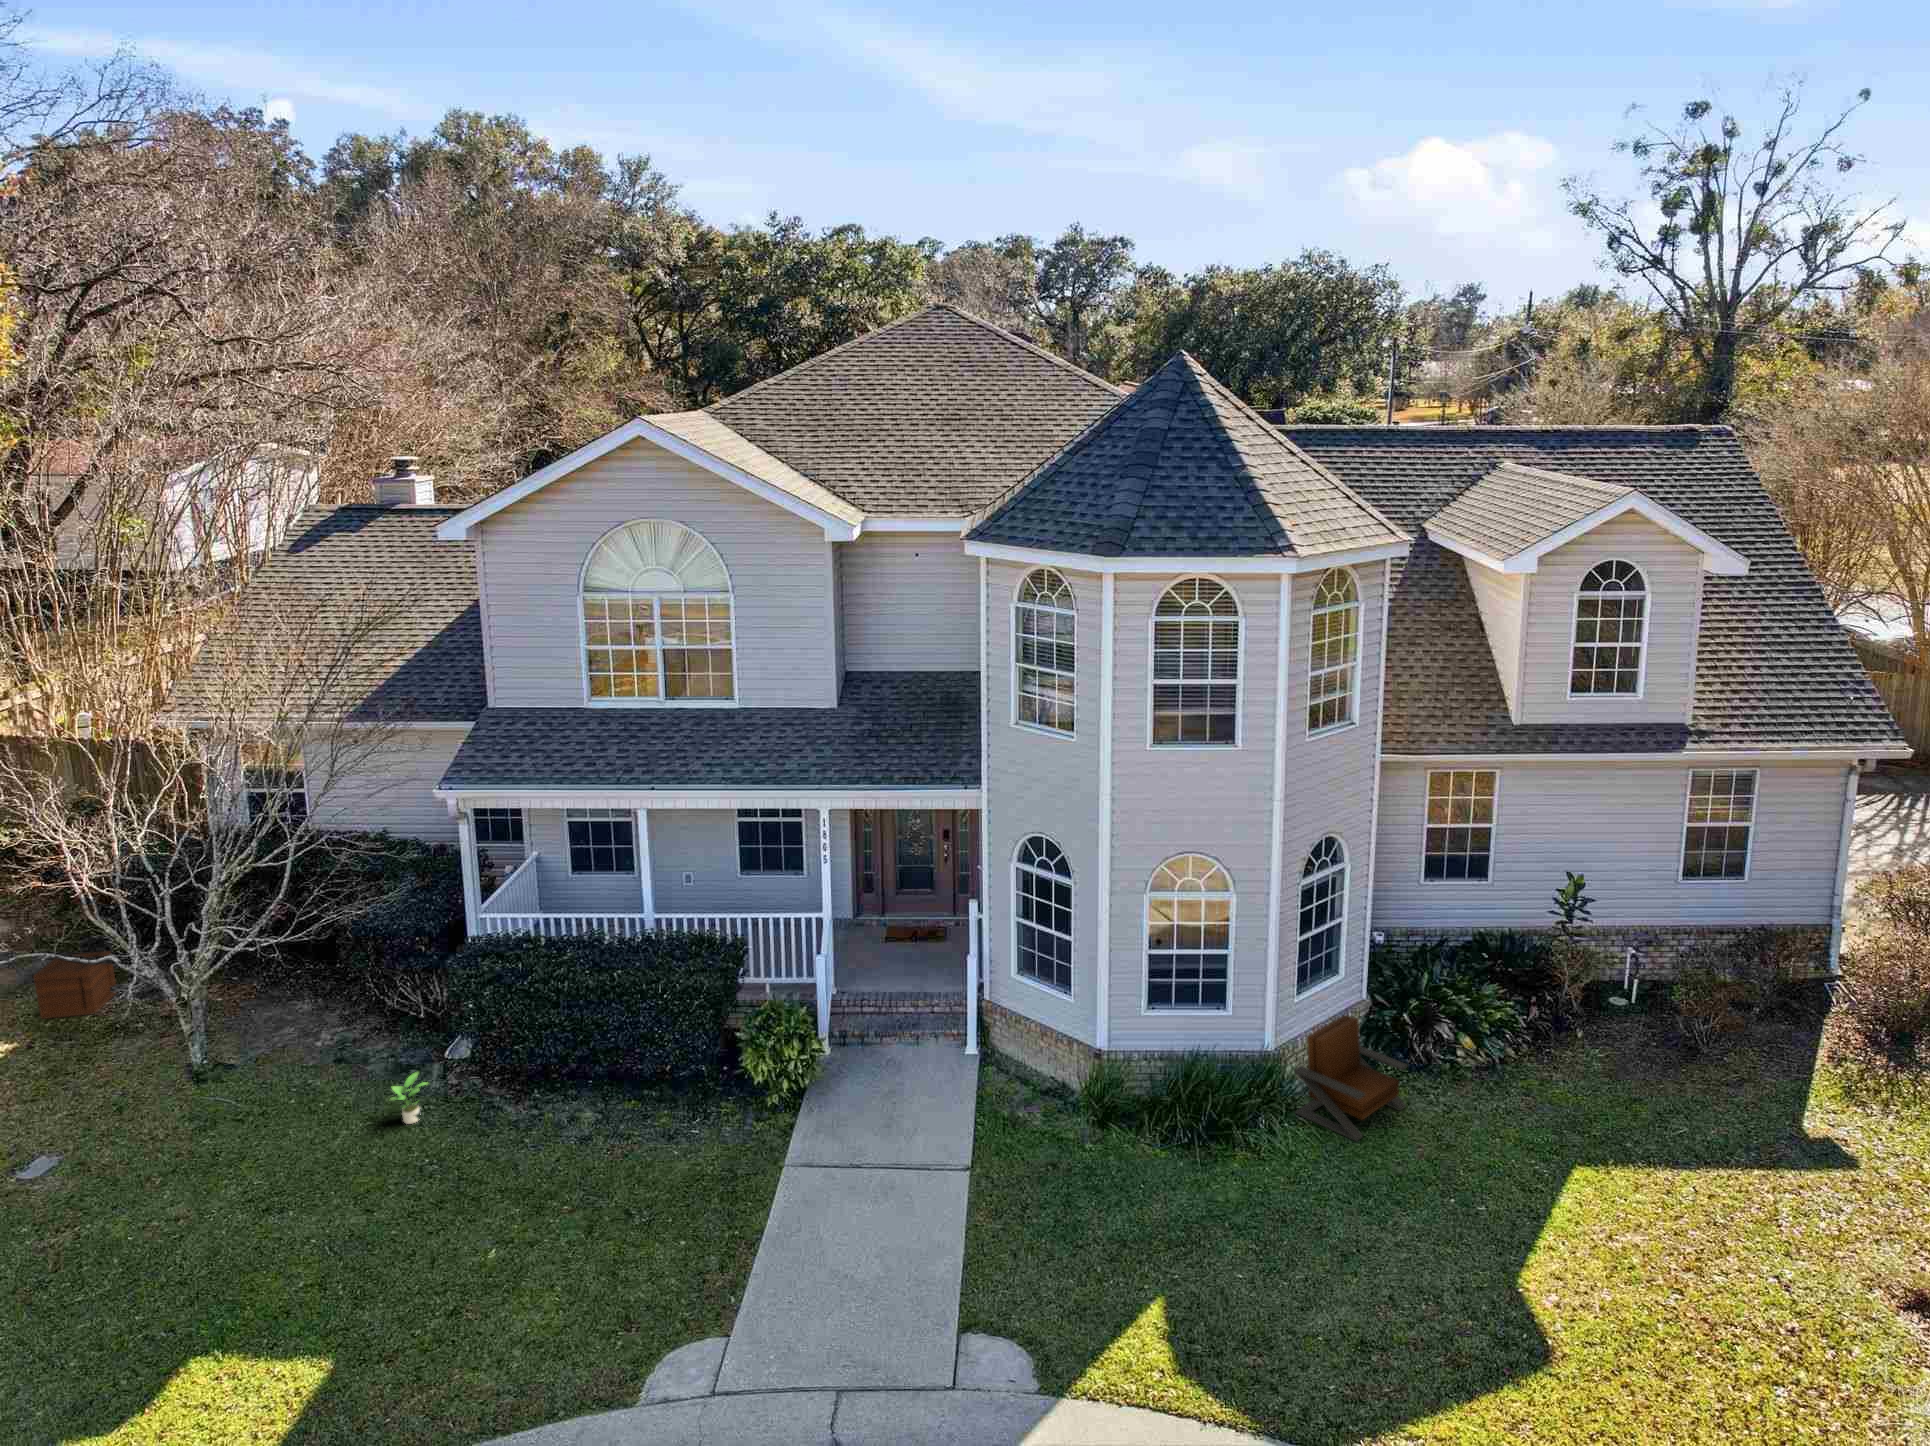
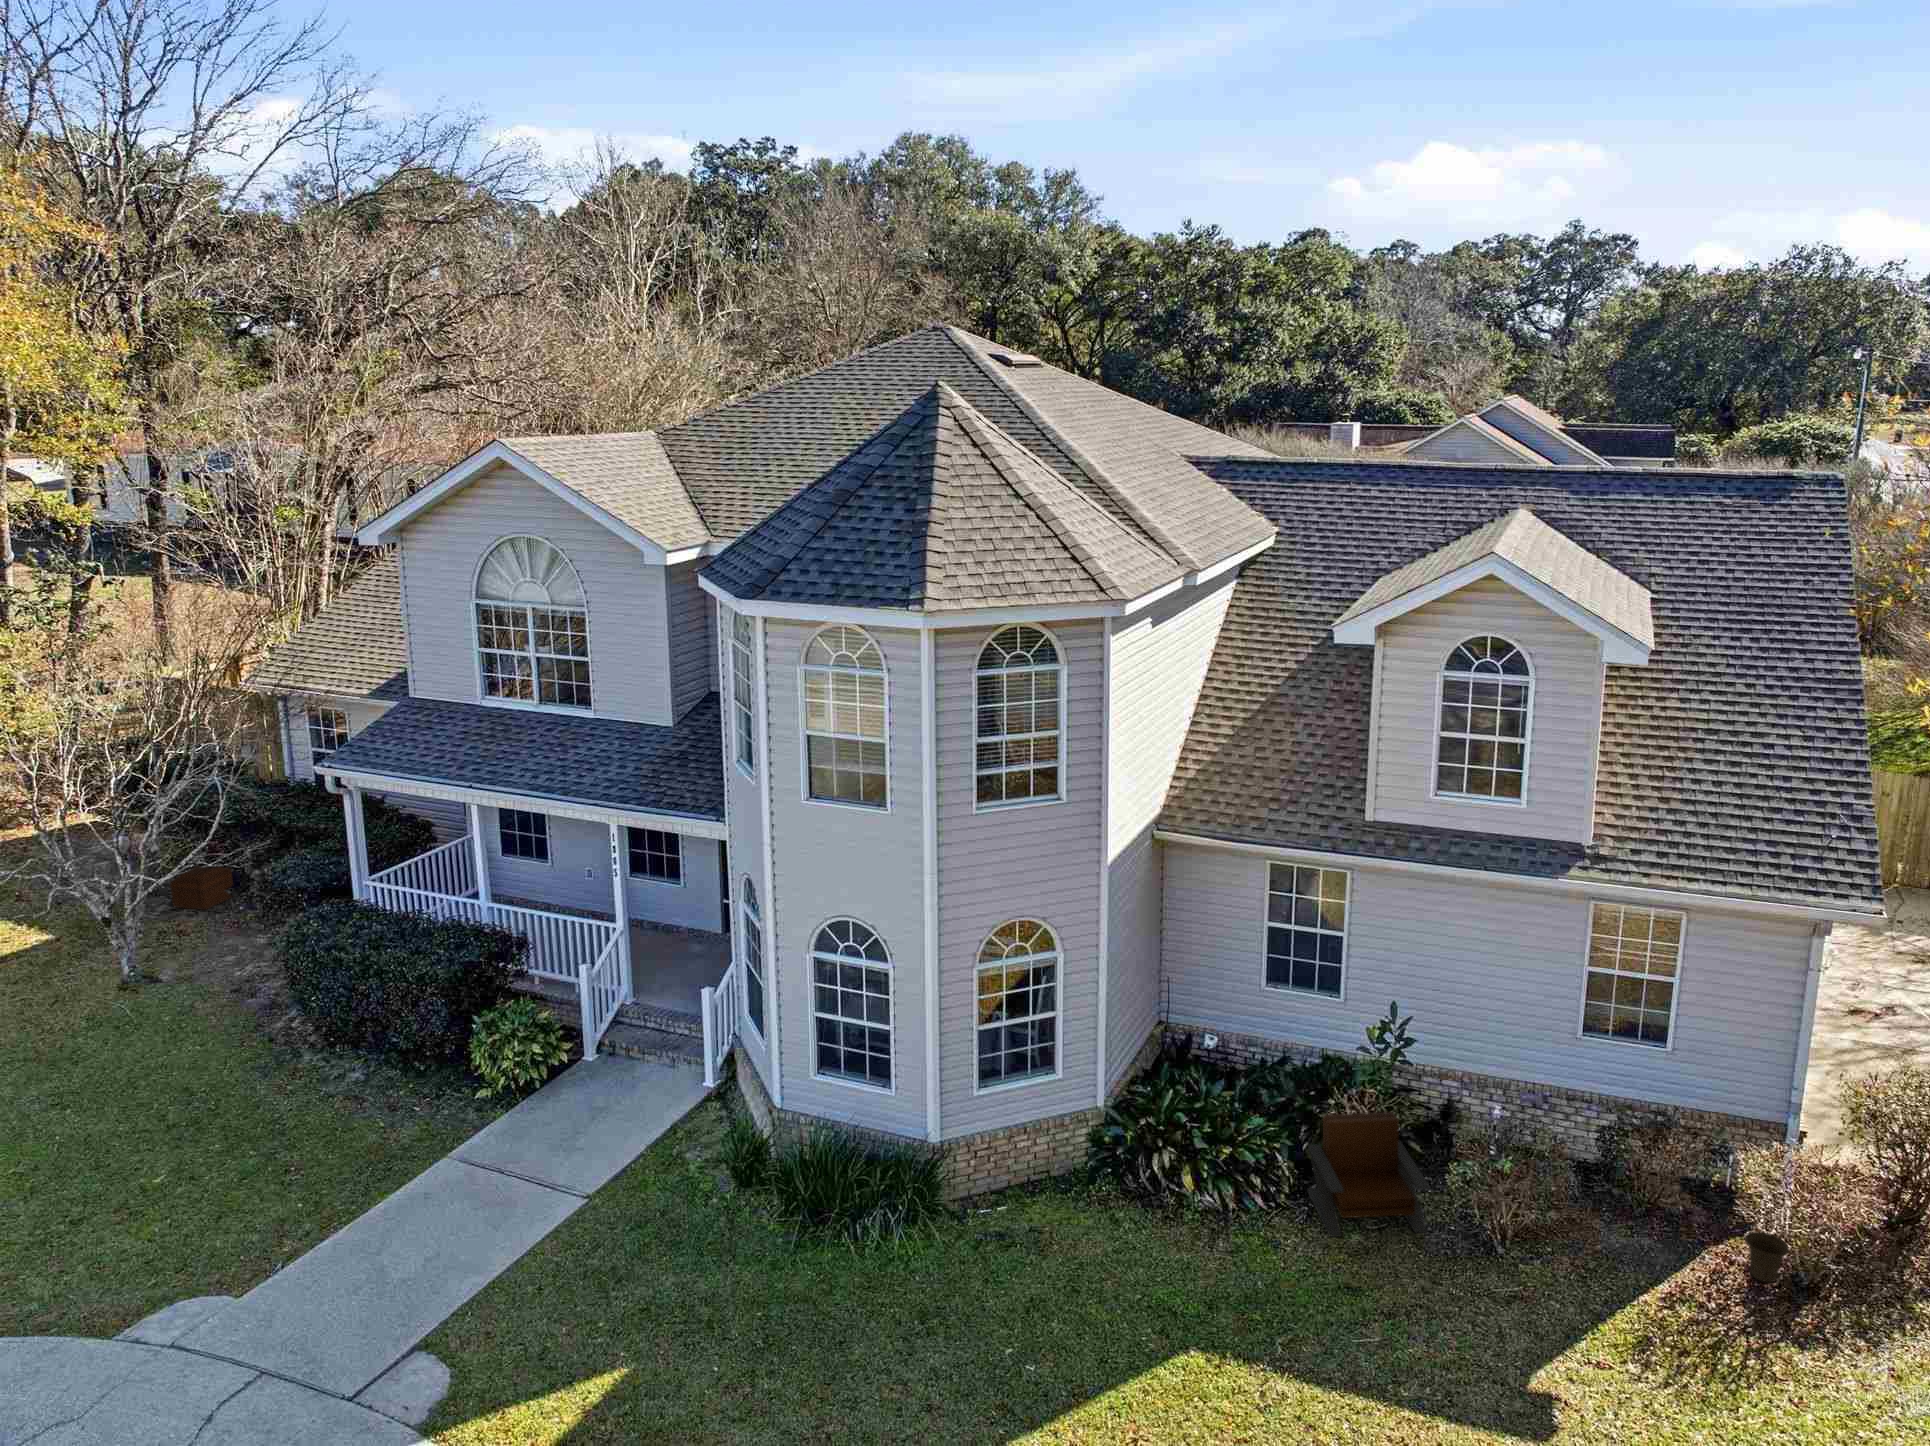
basket: none [1862,1000,1897,1037] -> present [1744,1231,1789,1283]
lounge chair: present [1294,1015,1408,1141] -> present [1307,1112,1429,1237]
potted plant: present [391,1072,427,1124] -> none [276,996,309,1038]

